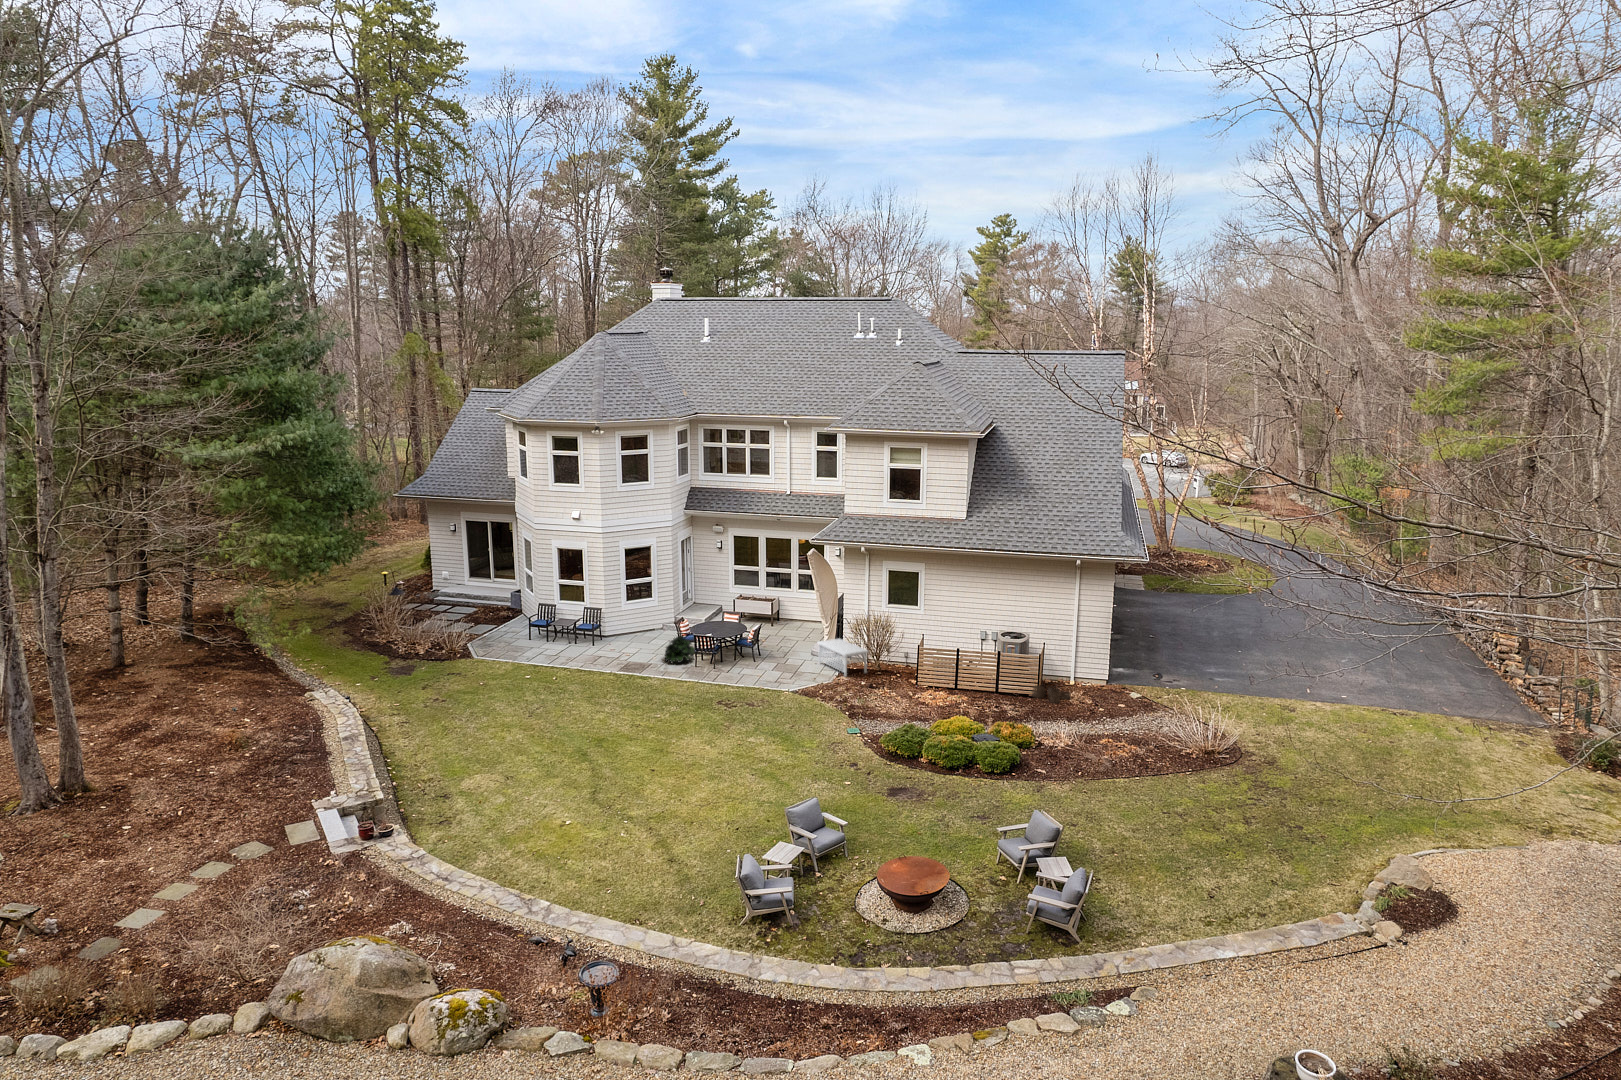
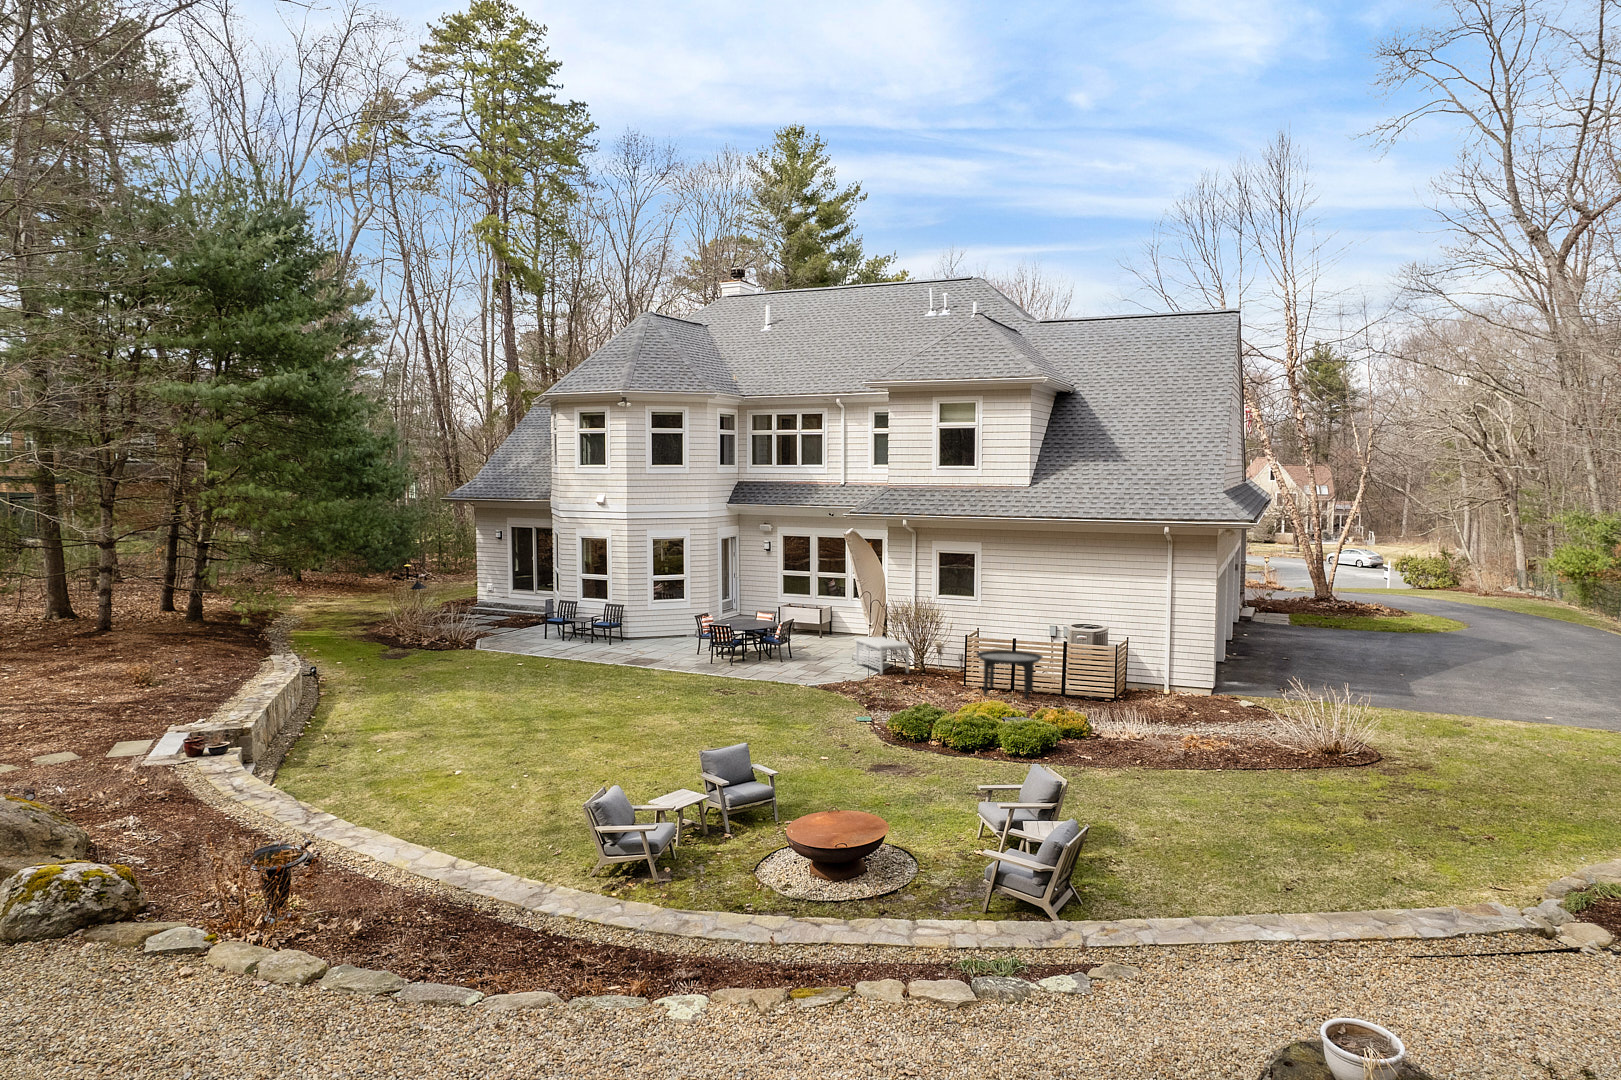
potted plant: present [665,636,696,663] -> none [679,628,717,659]
round table: none [931,659,984,703] -> present [977,650,1042,698]
woven basket: present [1032,685,1071,703] -> none [1109,681,1159,703]

